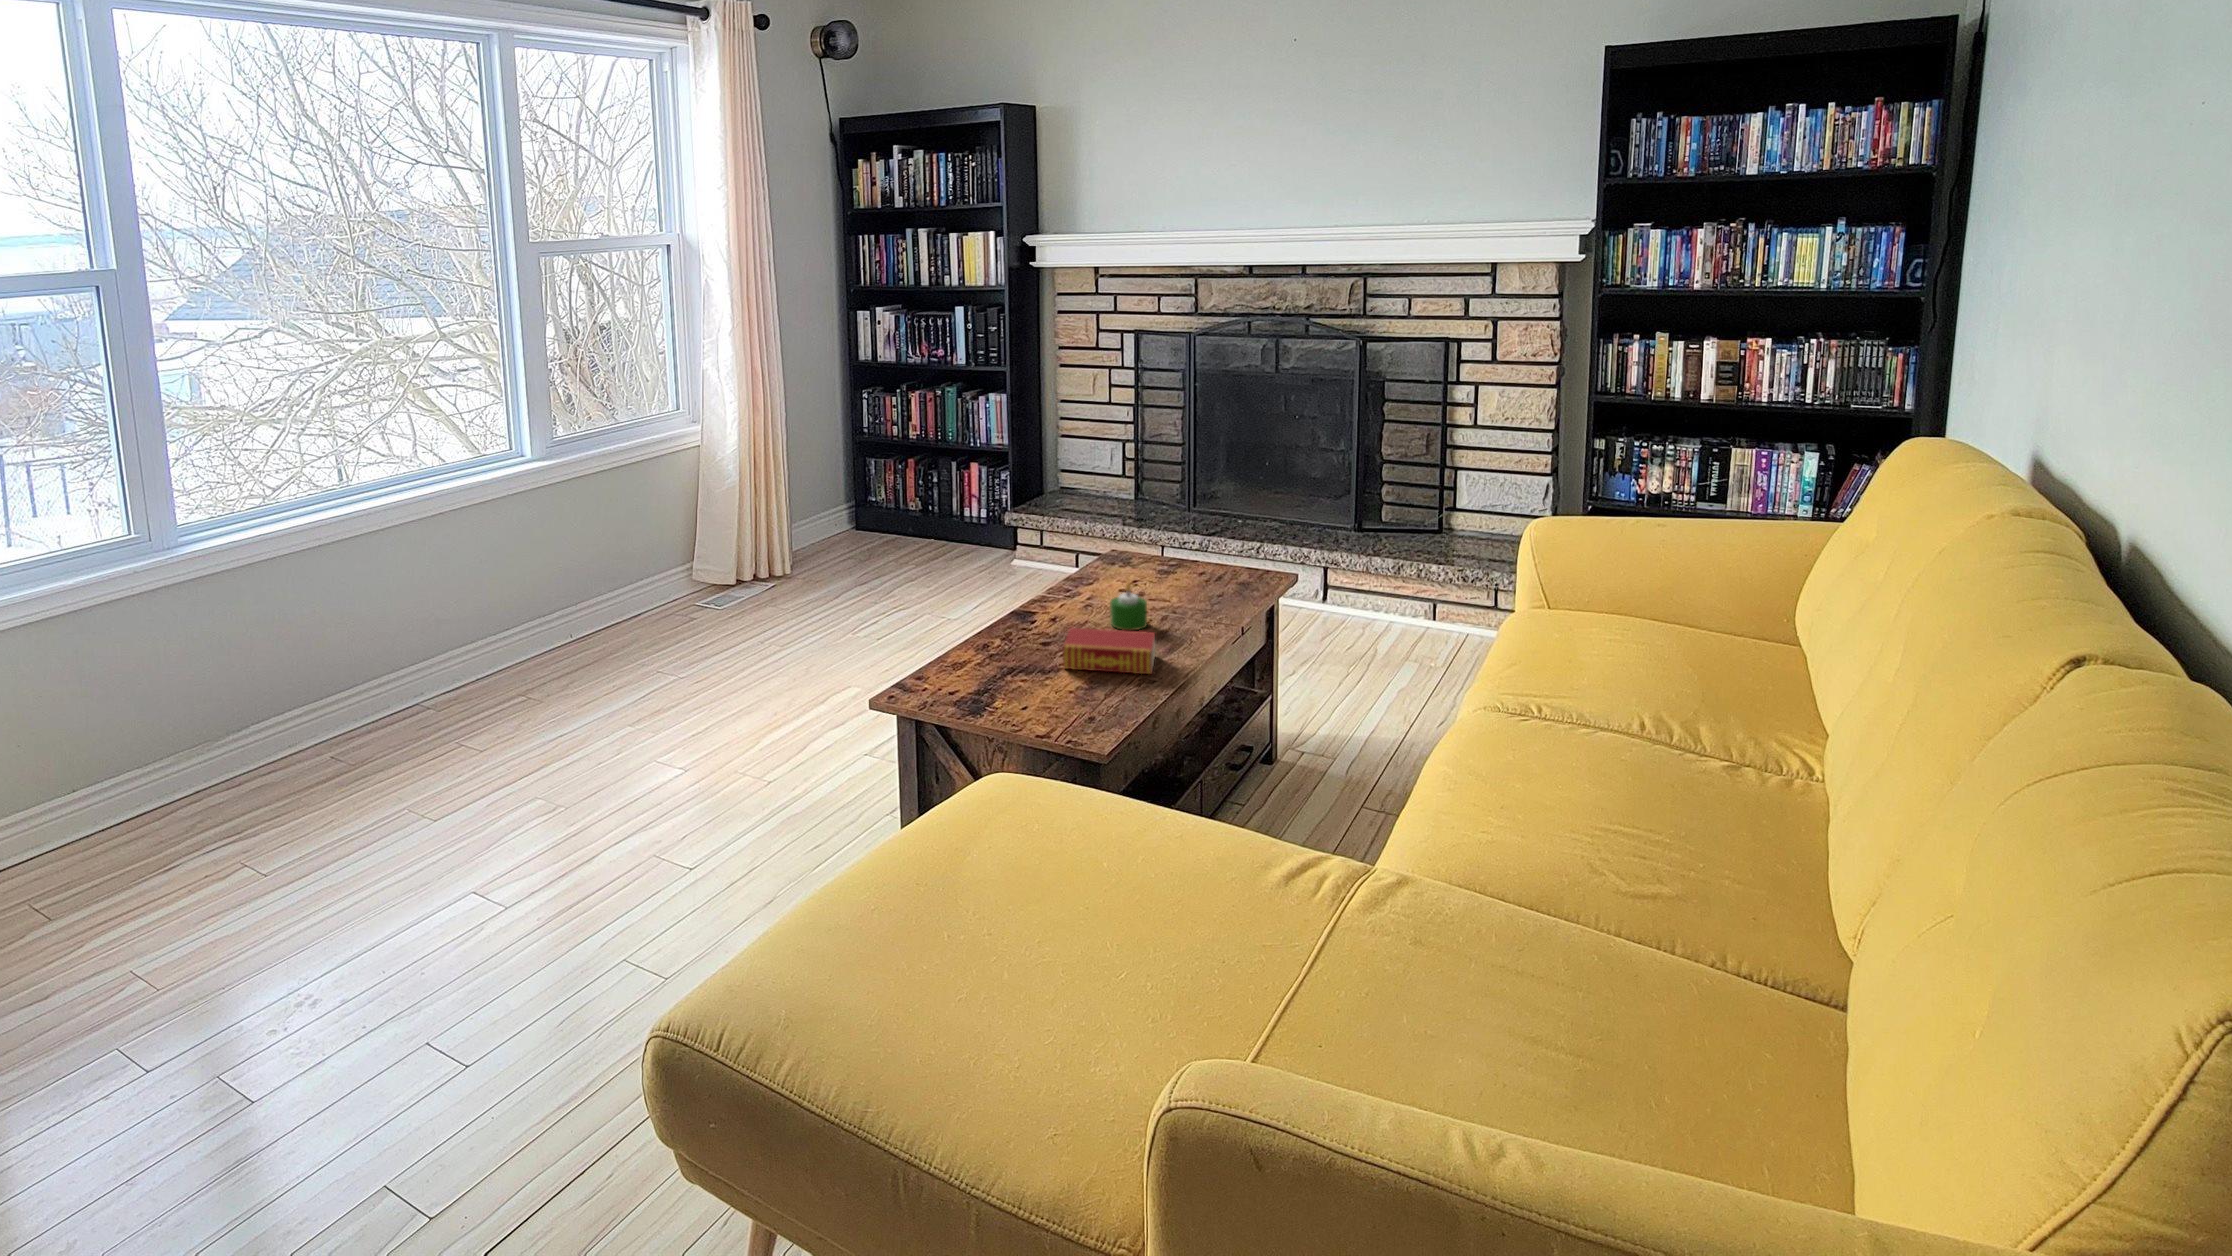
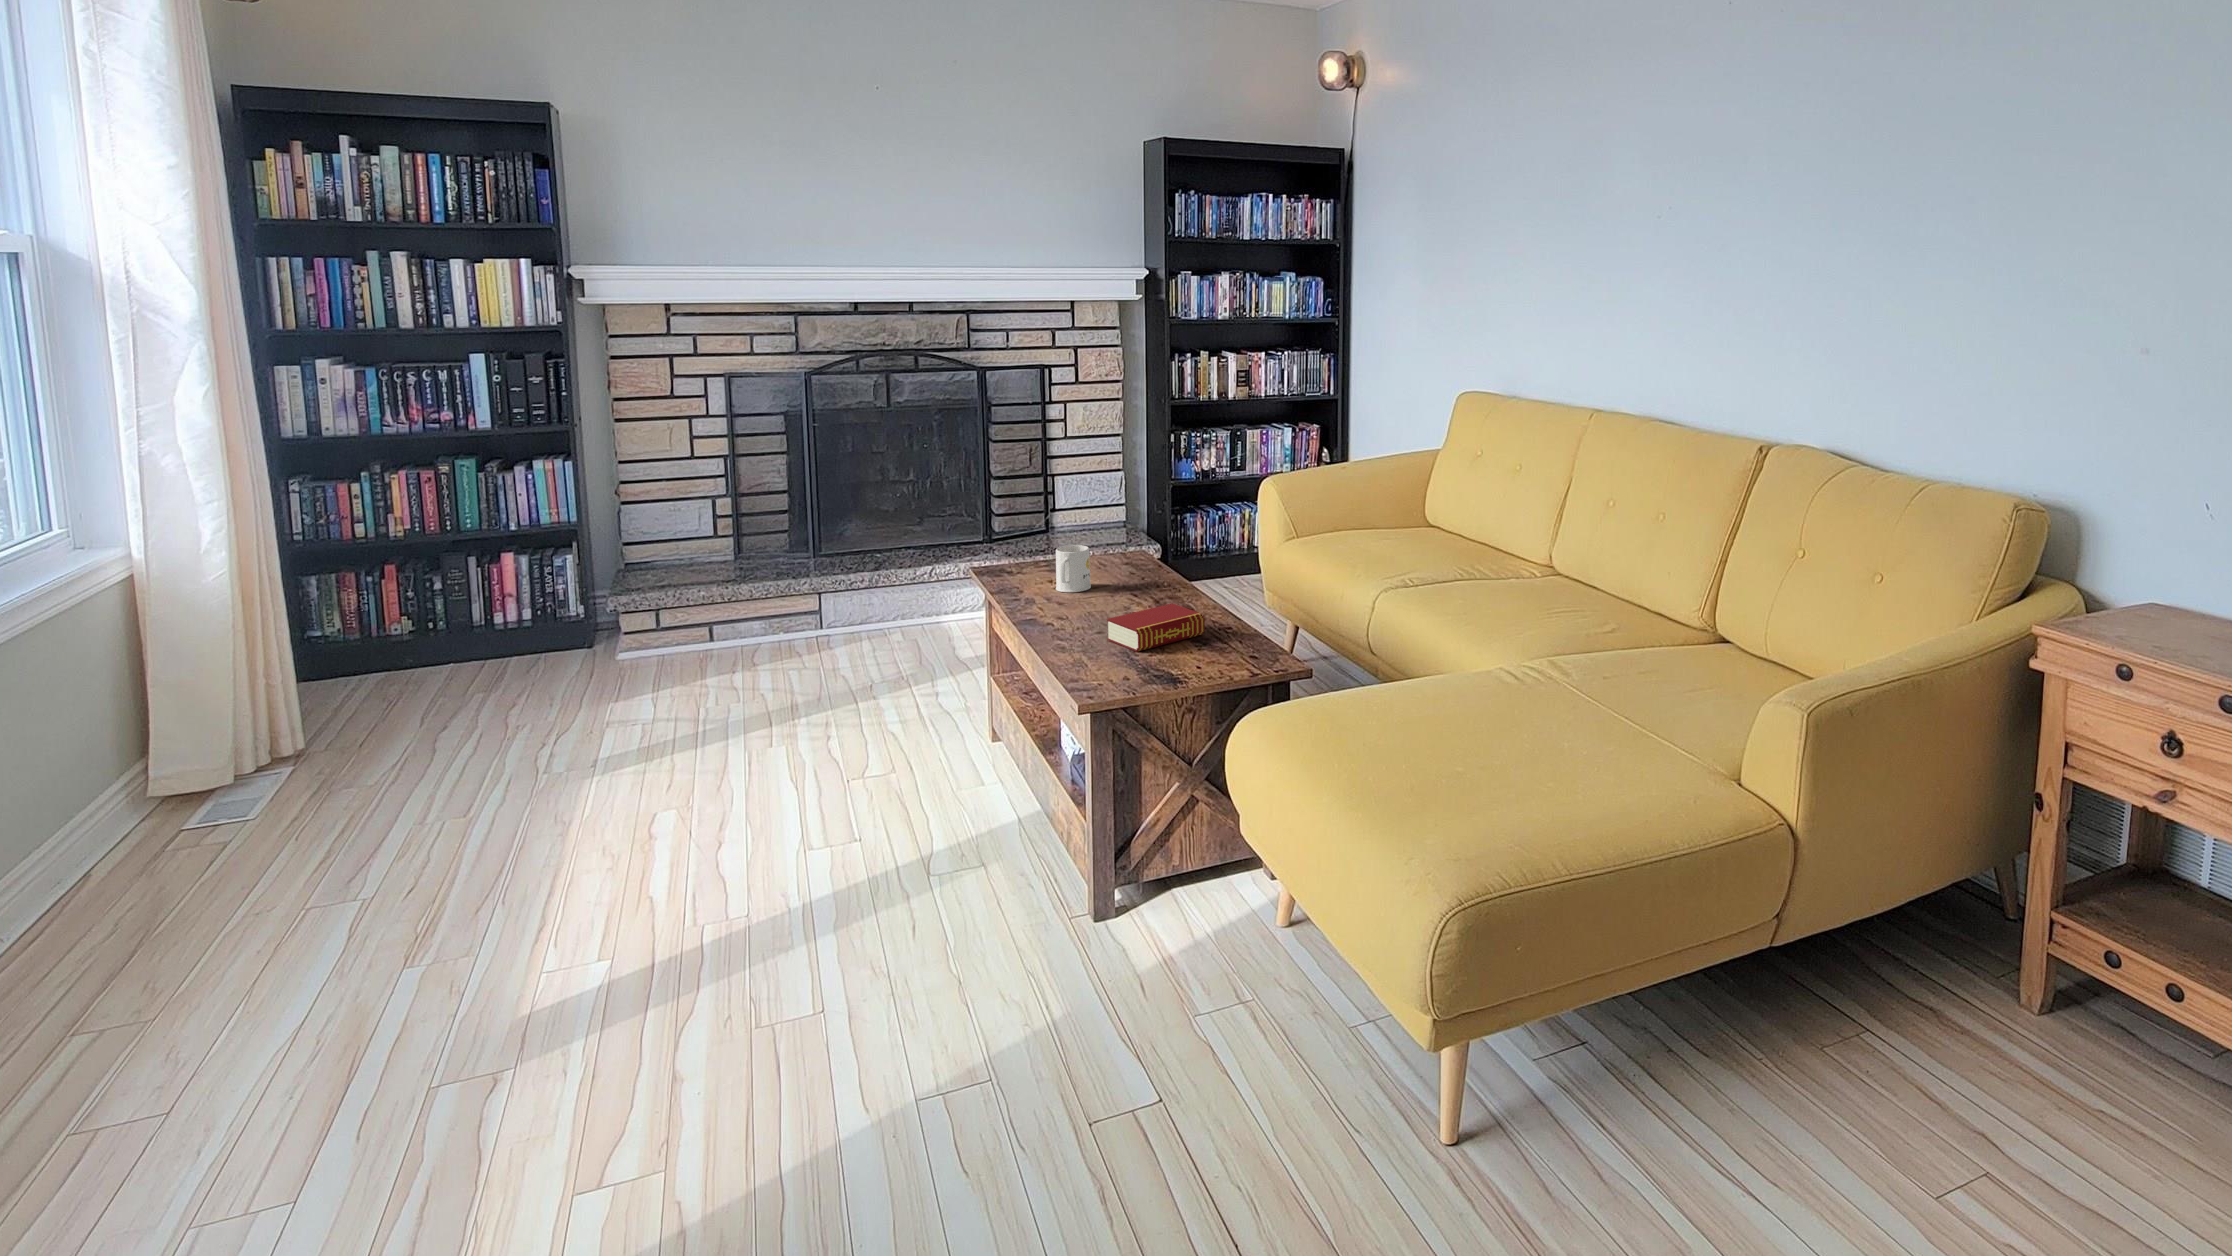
mug: none [1144,546,1190,597] -> present [1056,545,1091,592]
candle: present [1110,583,1147,630] -> none [1085,574,1120,619]

